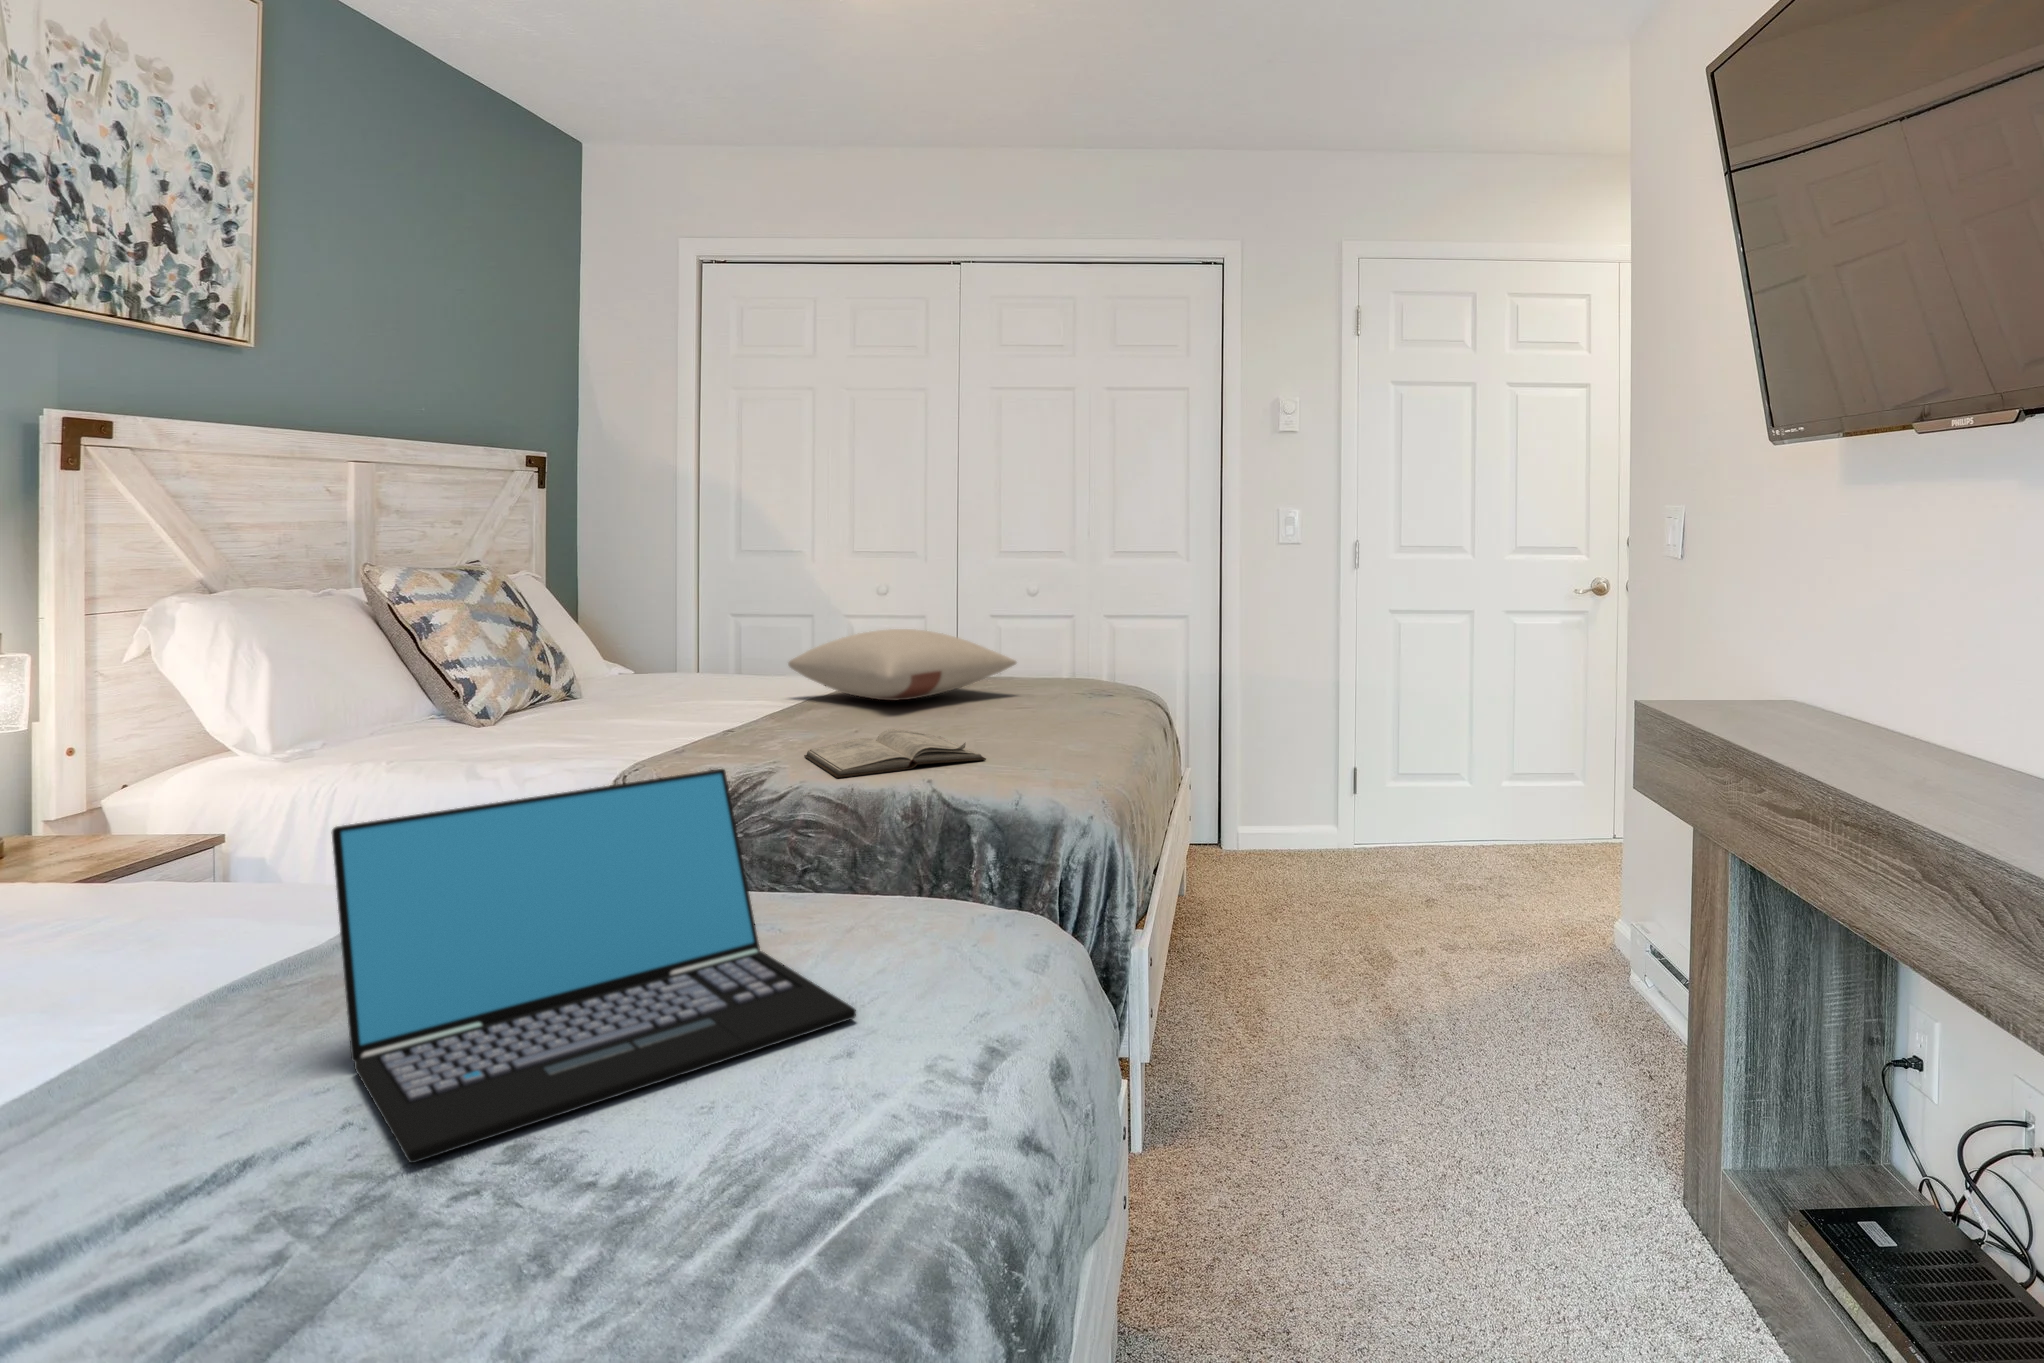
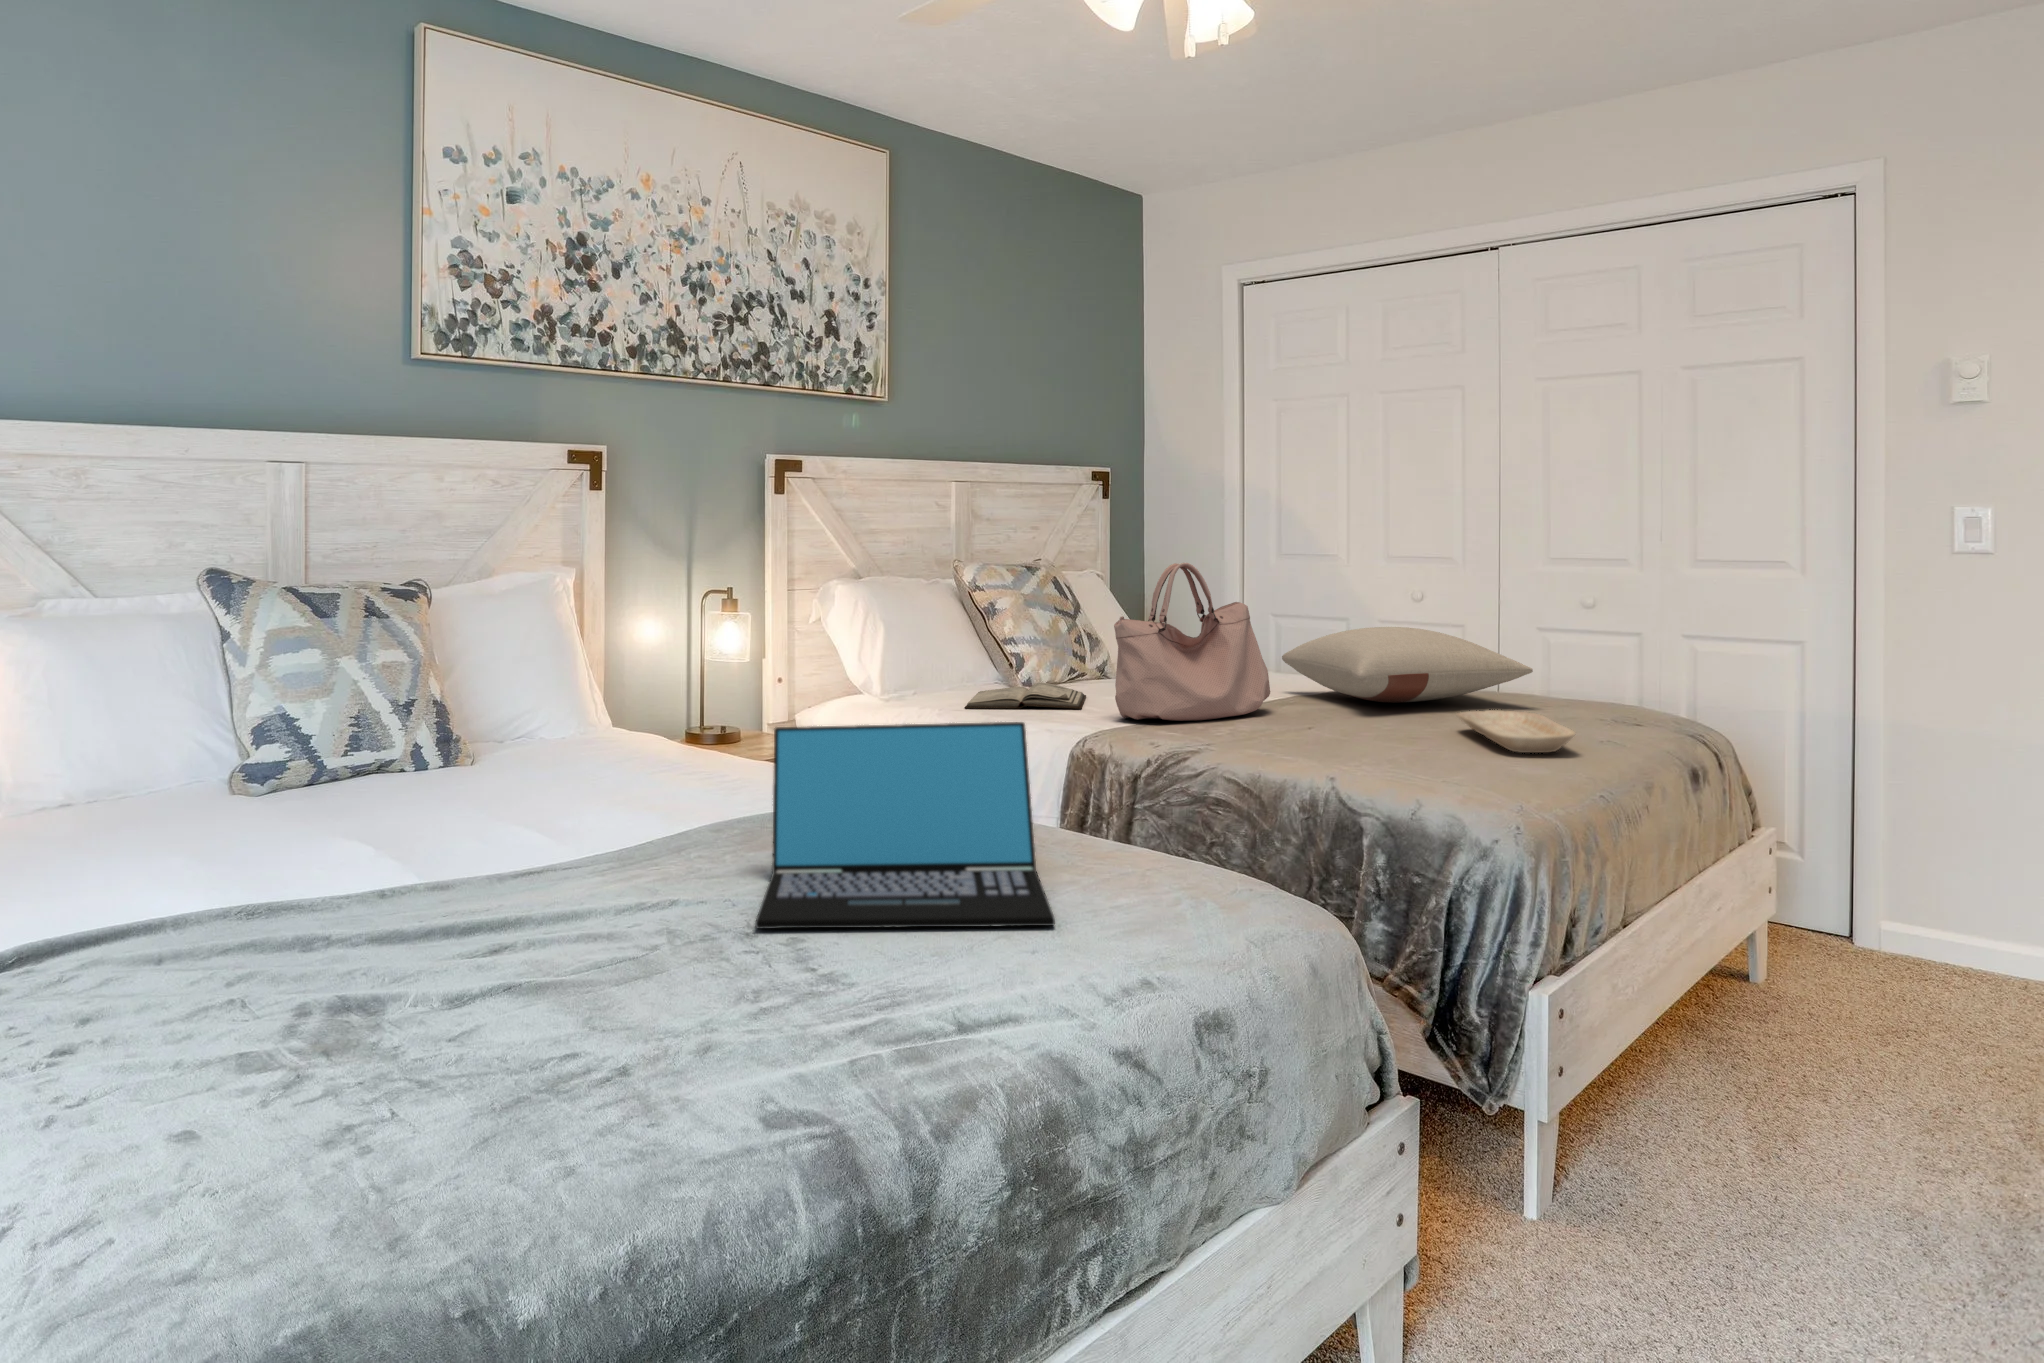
handbag: none [640,569,800,743] -> present [1114,563,1270,721]
tray: none [983,700,1094,736] -> present [1457,710,1575,753]
diary: present [804,729,986,778] -> present [965,682,1086,709]

